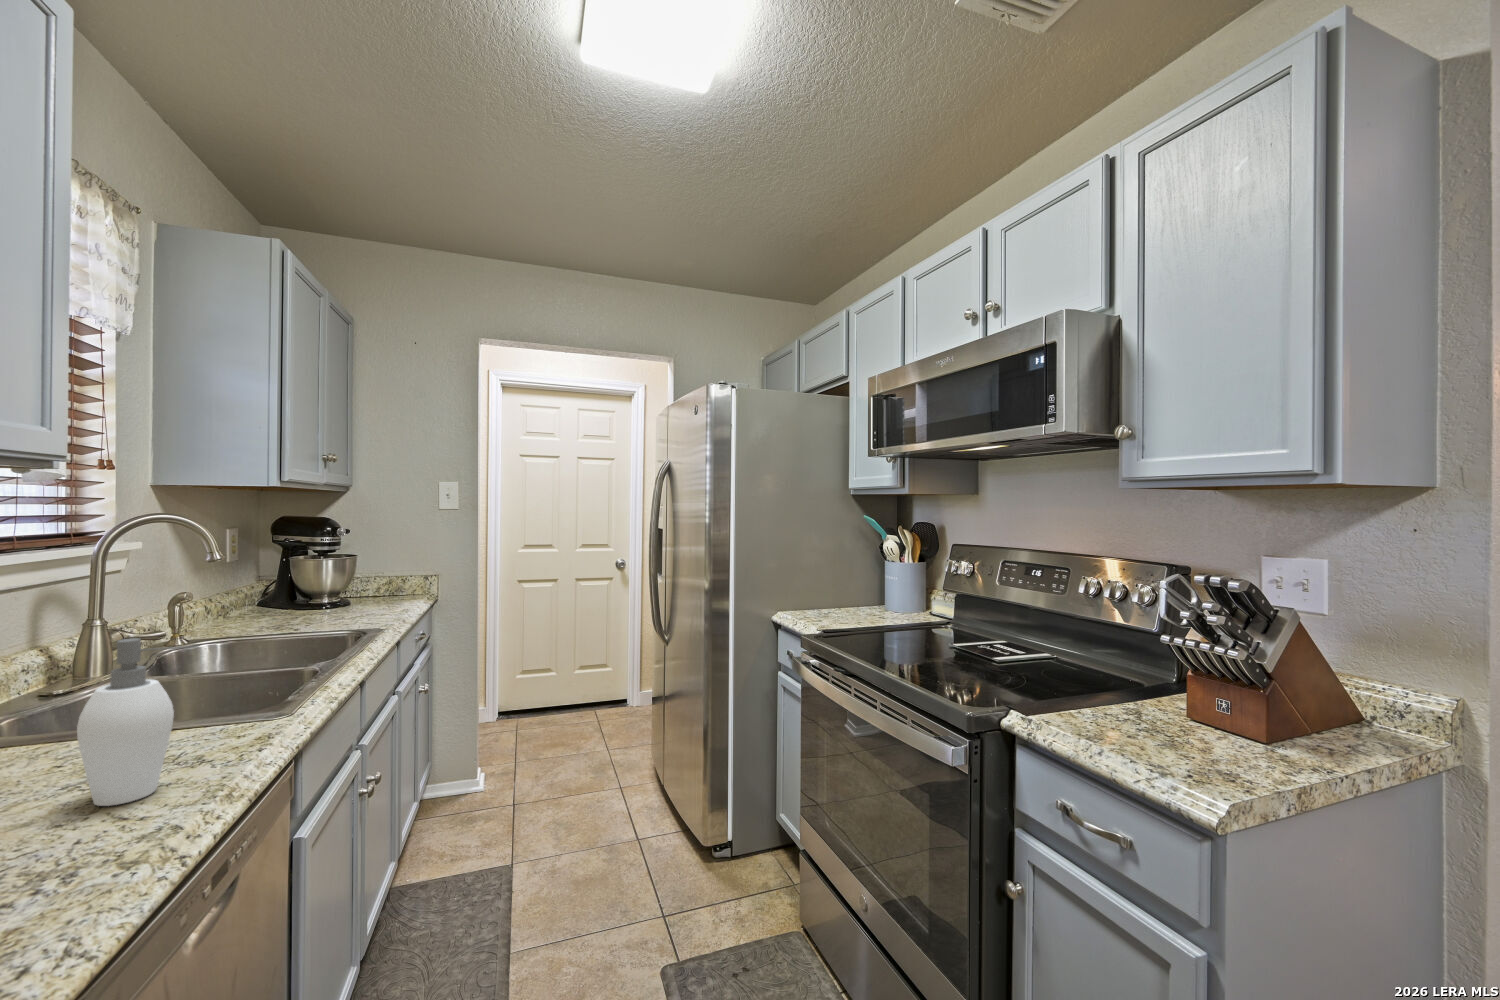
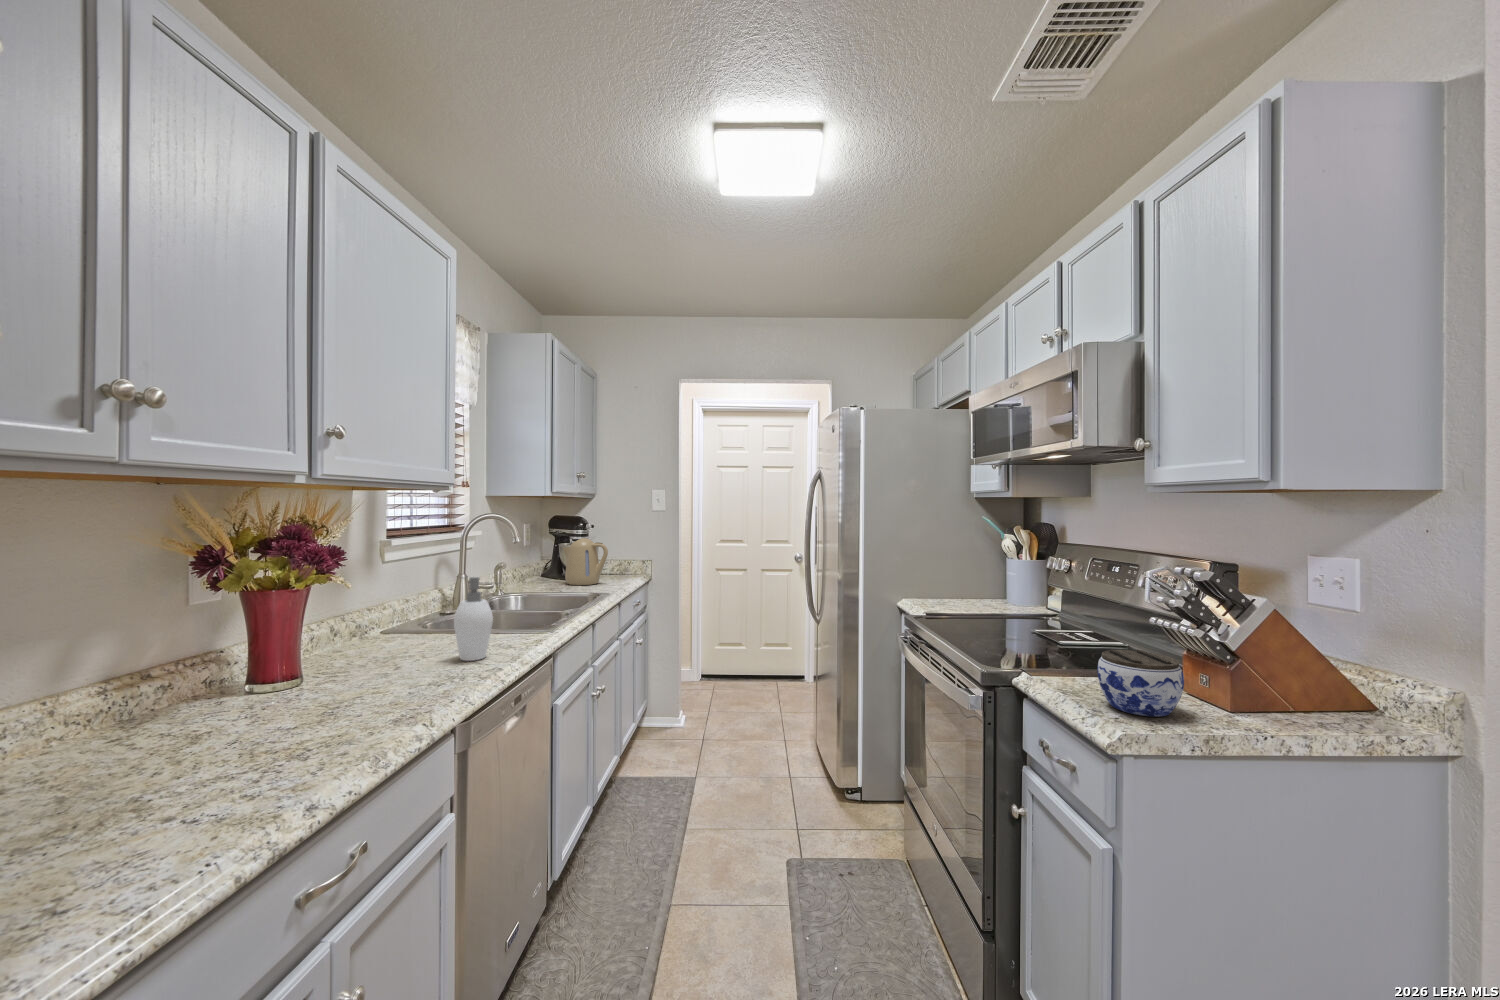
kettle: none [295,548,372,618] -> present [563,538,608,585]
jar: none [1128,678,1236,764] -> present [1097,649,1184,717]

